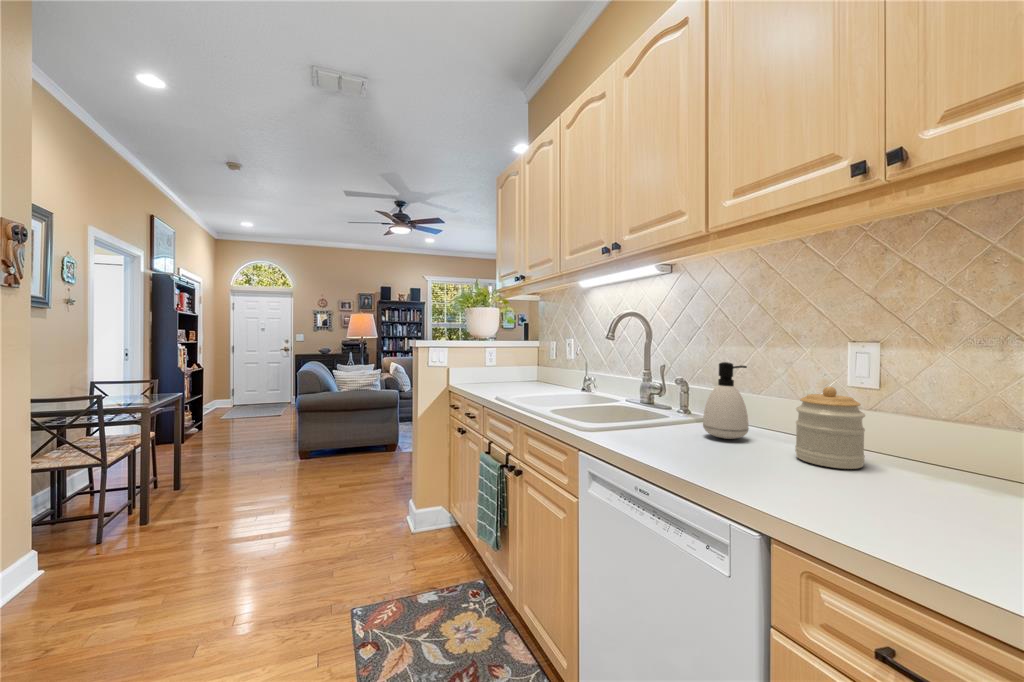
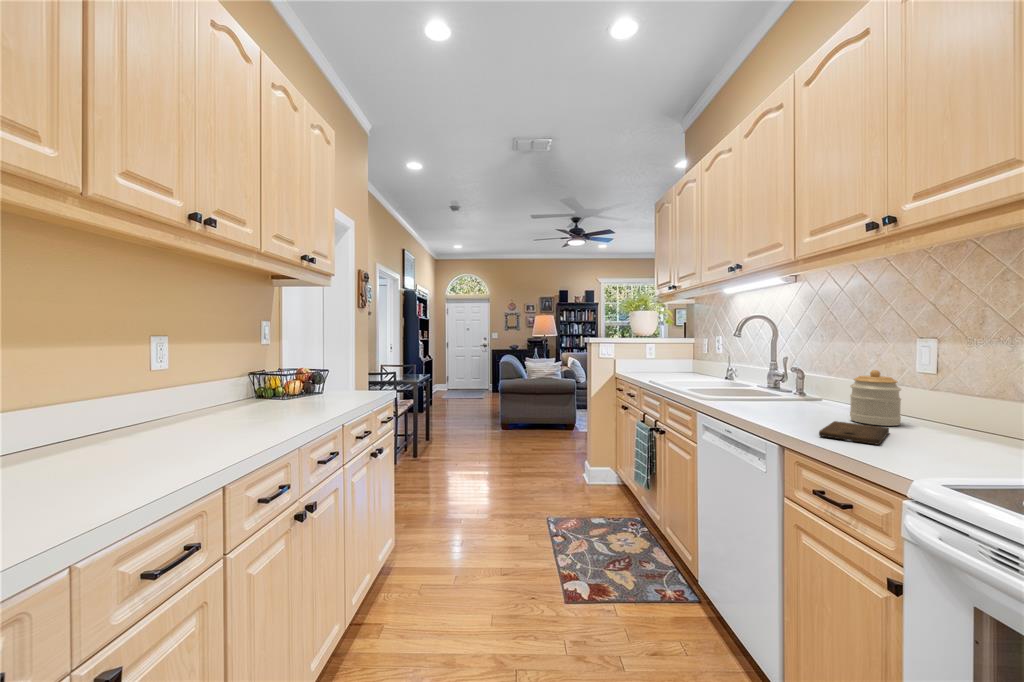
soap dispenser: present [703,362,749,439] -> none [794,354,832,409]
cutting board: none [803,470,943,531] -> present [819,421,889,445]

